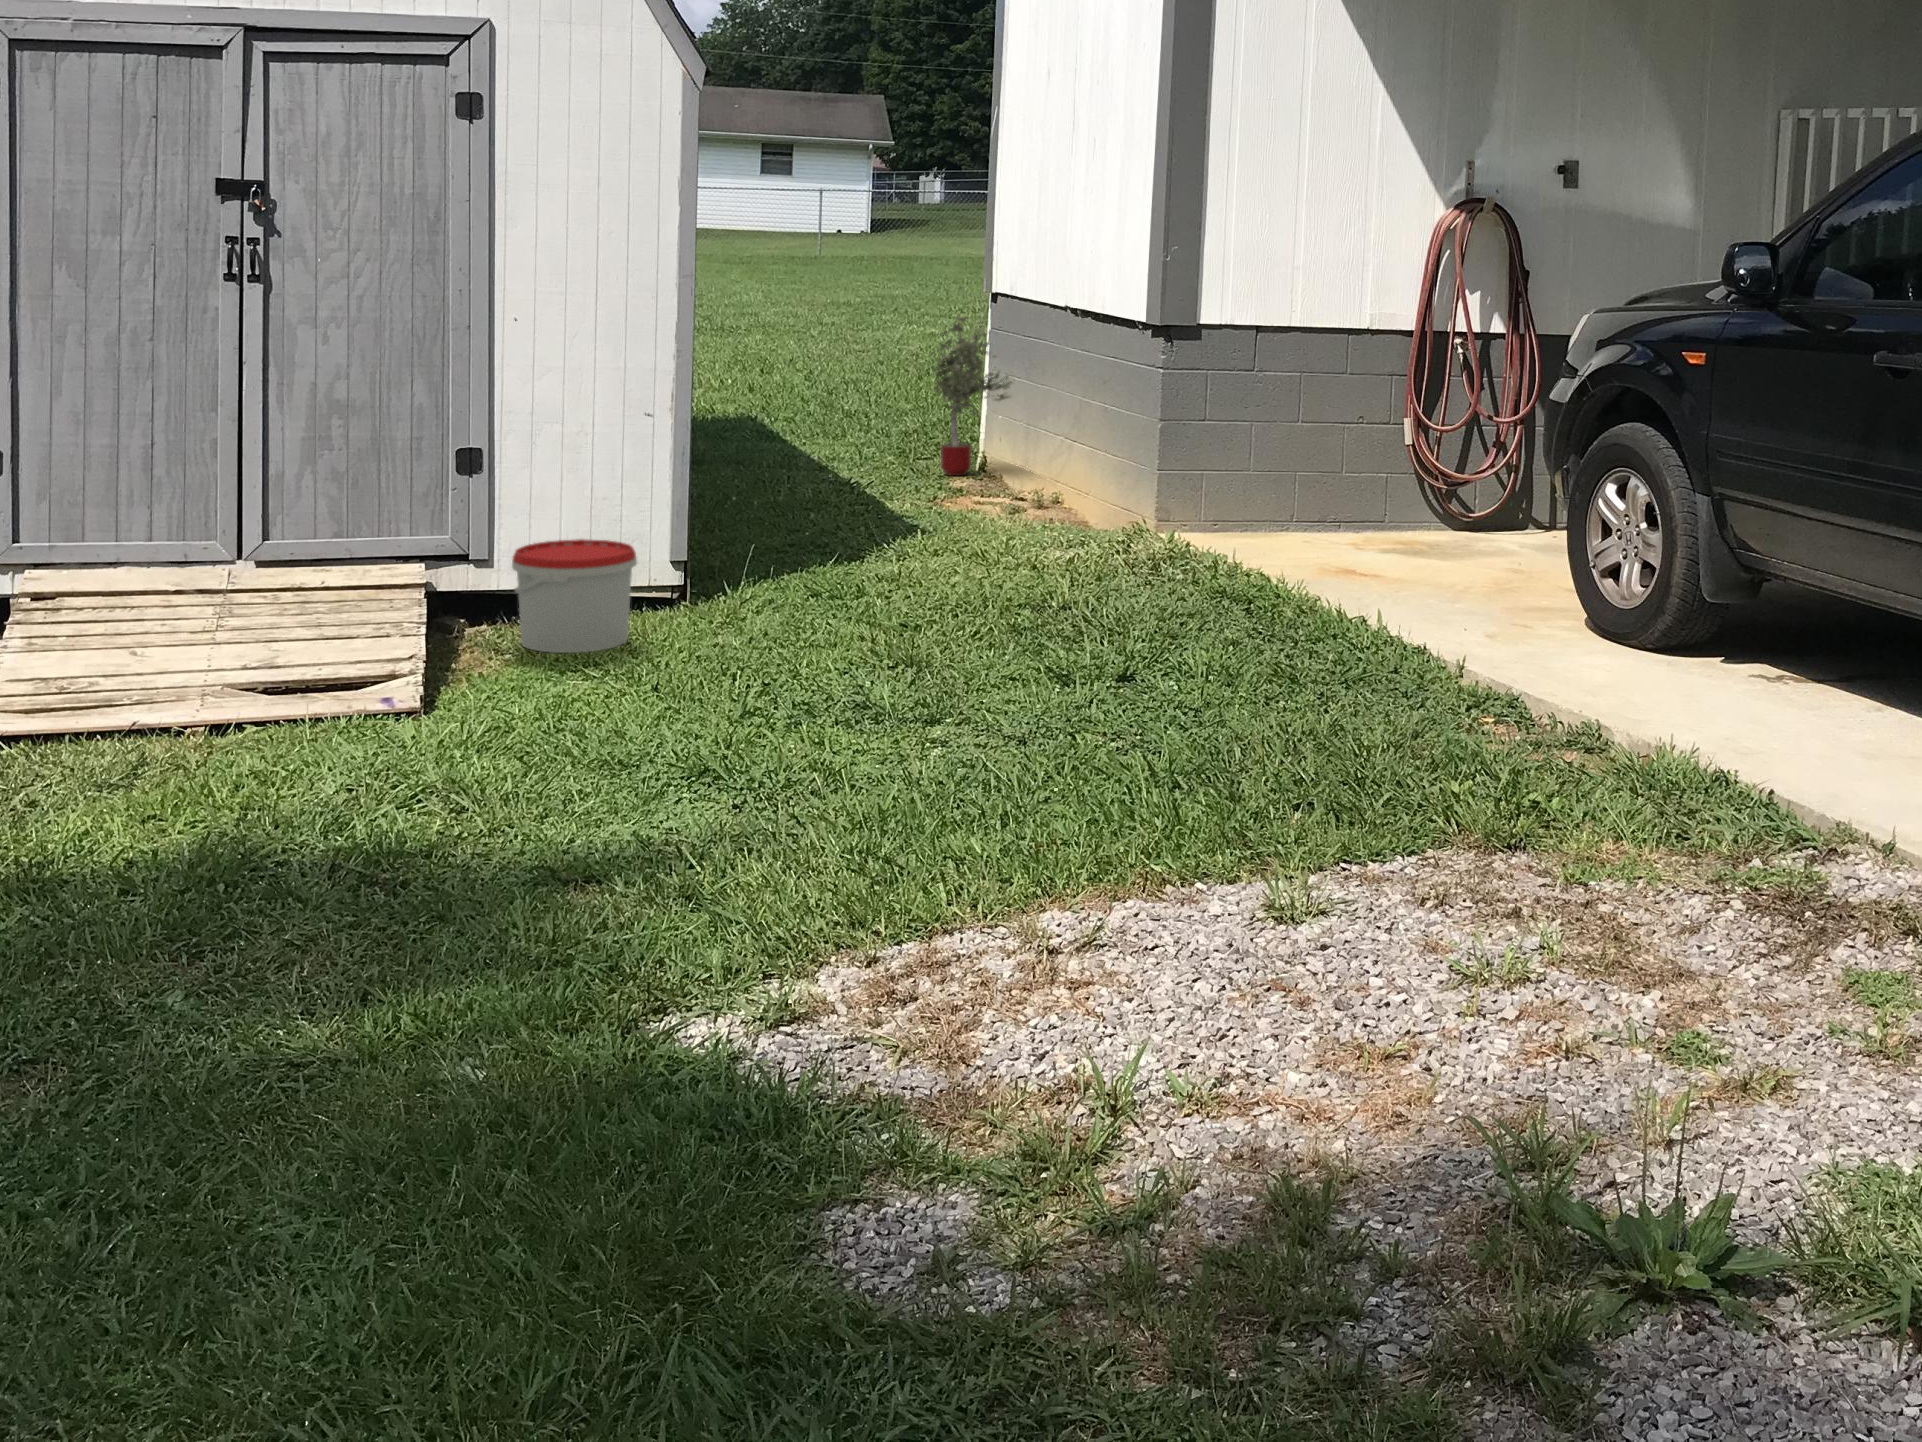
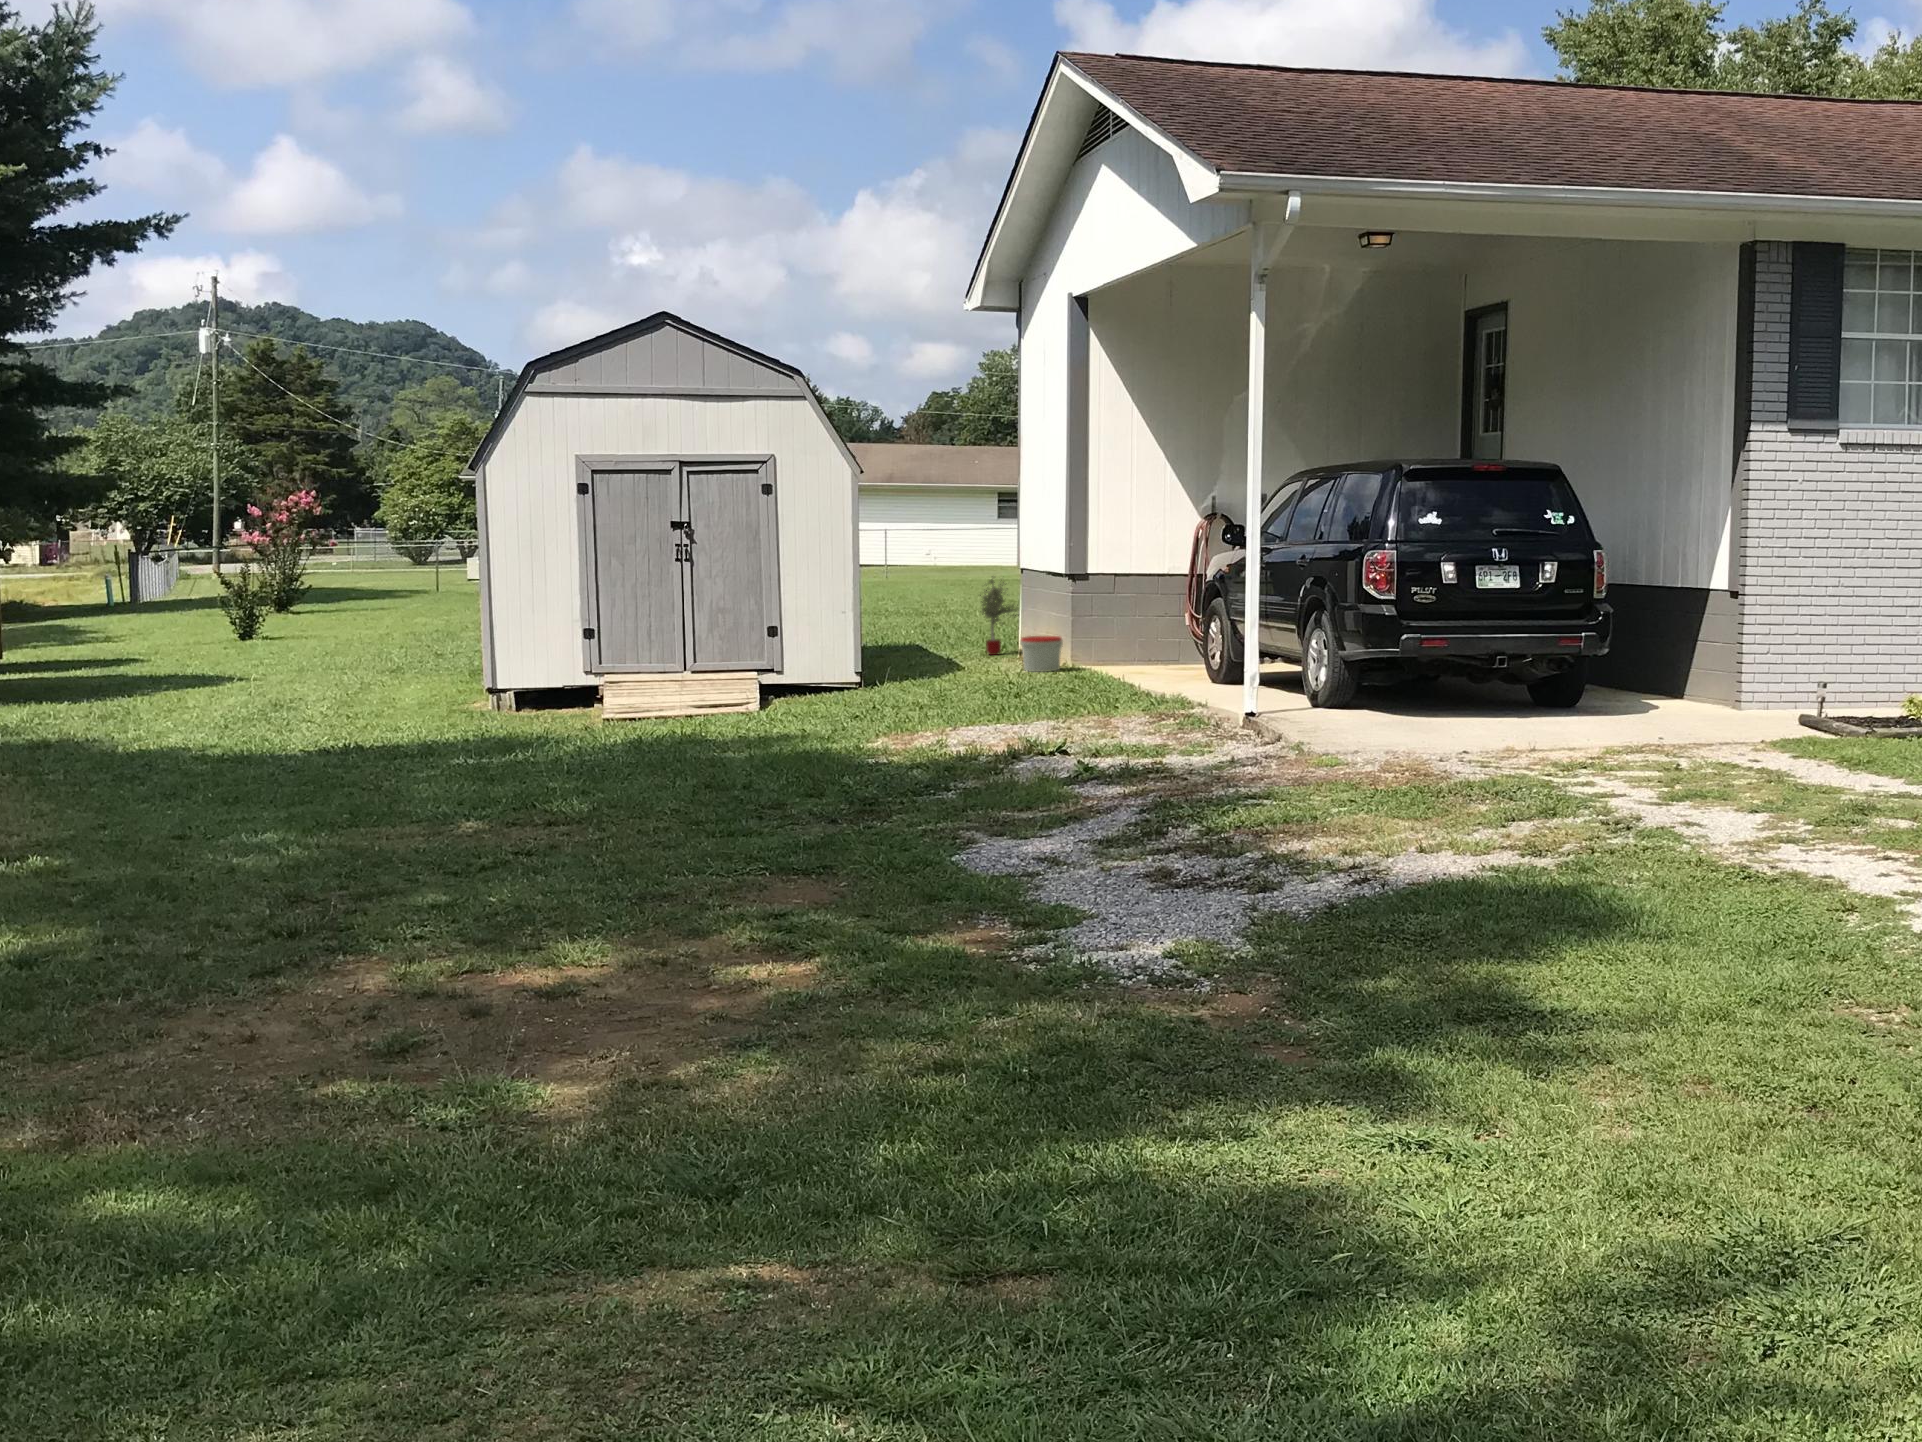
bucket: present [512,539,637,653] -> present [1020,636,1063,672]

